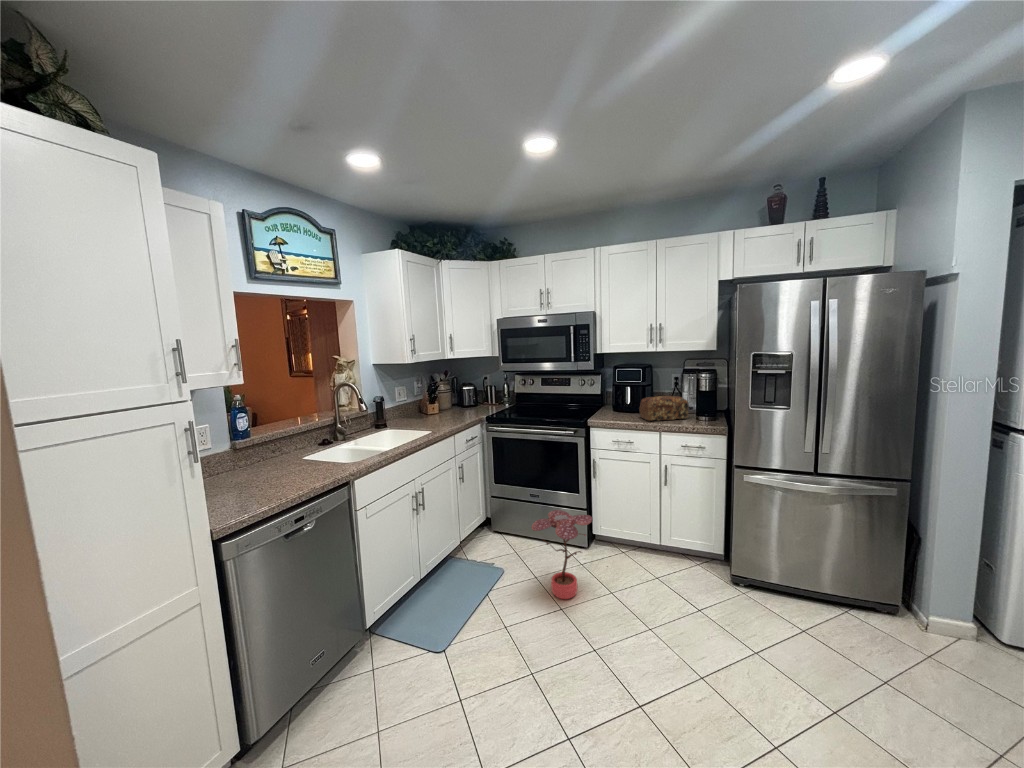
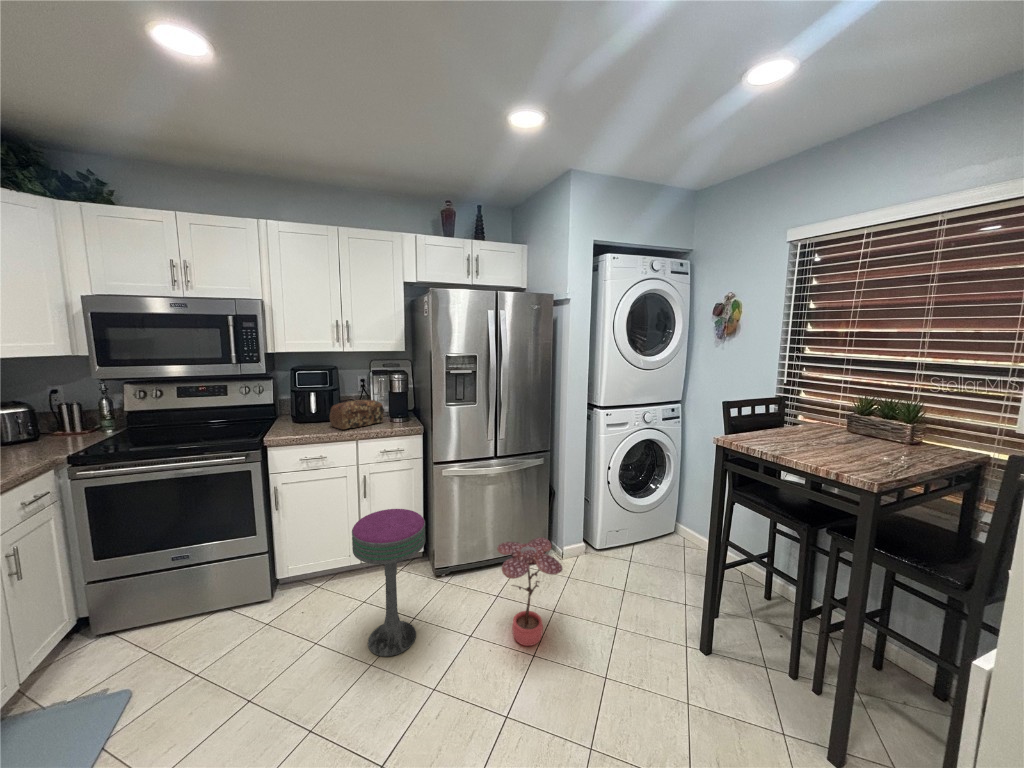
bar stool: none [639,496,708,630] -> present [352,509,425,656]
potted plant: present [532,510,592,599] -> present [497,538,562,646]

